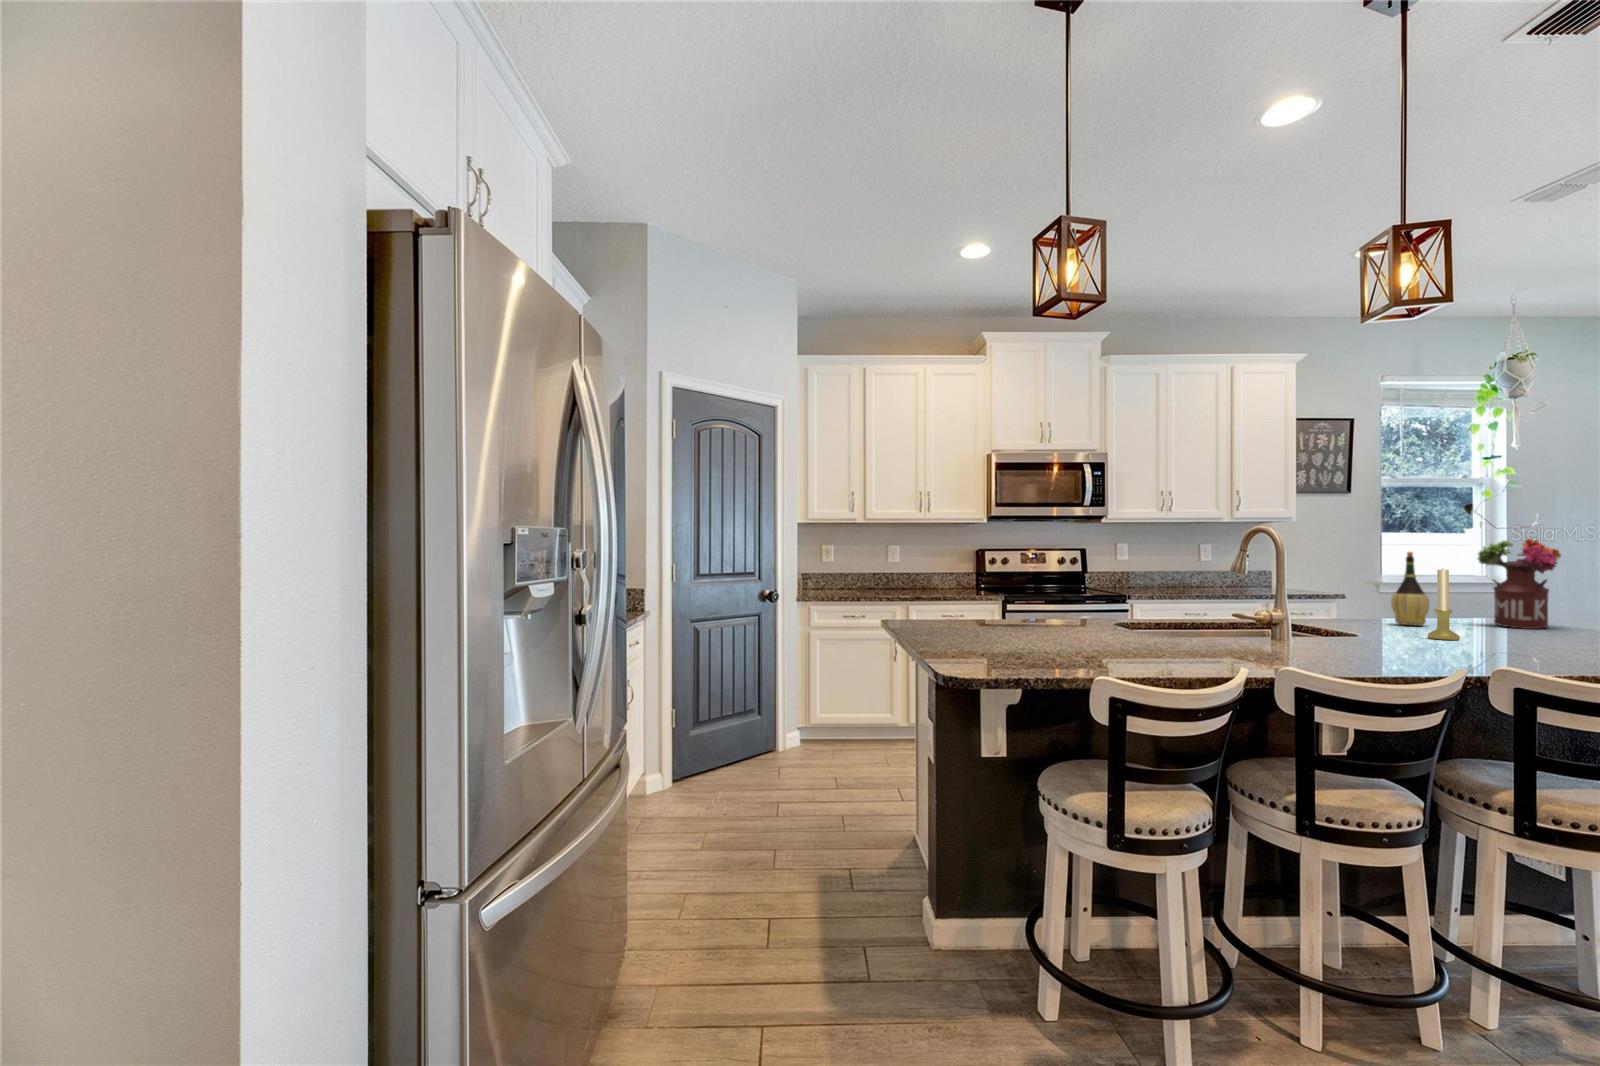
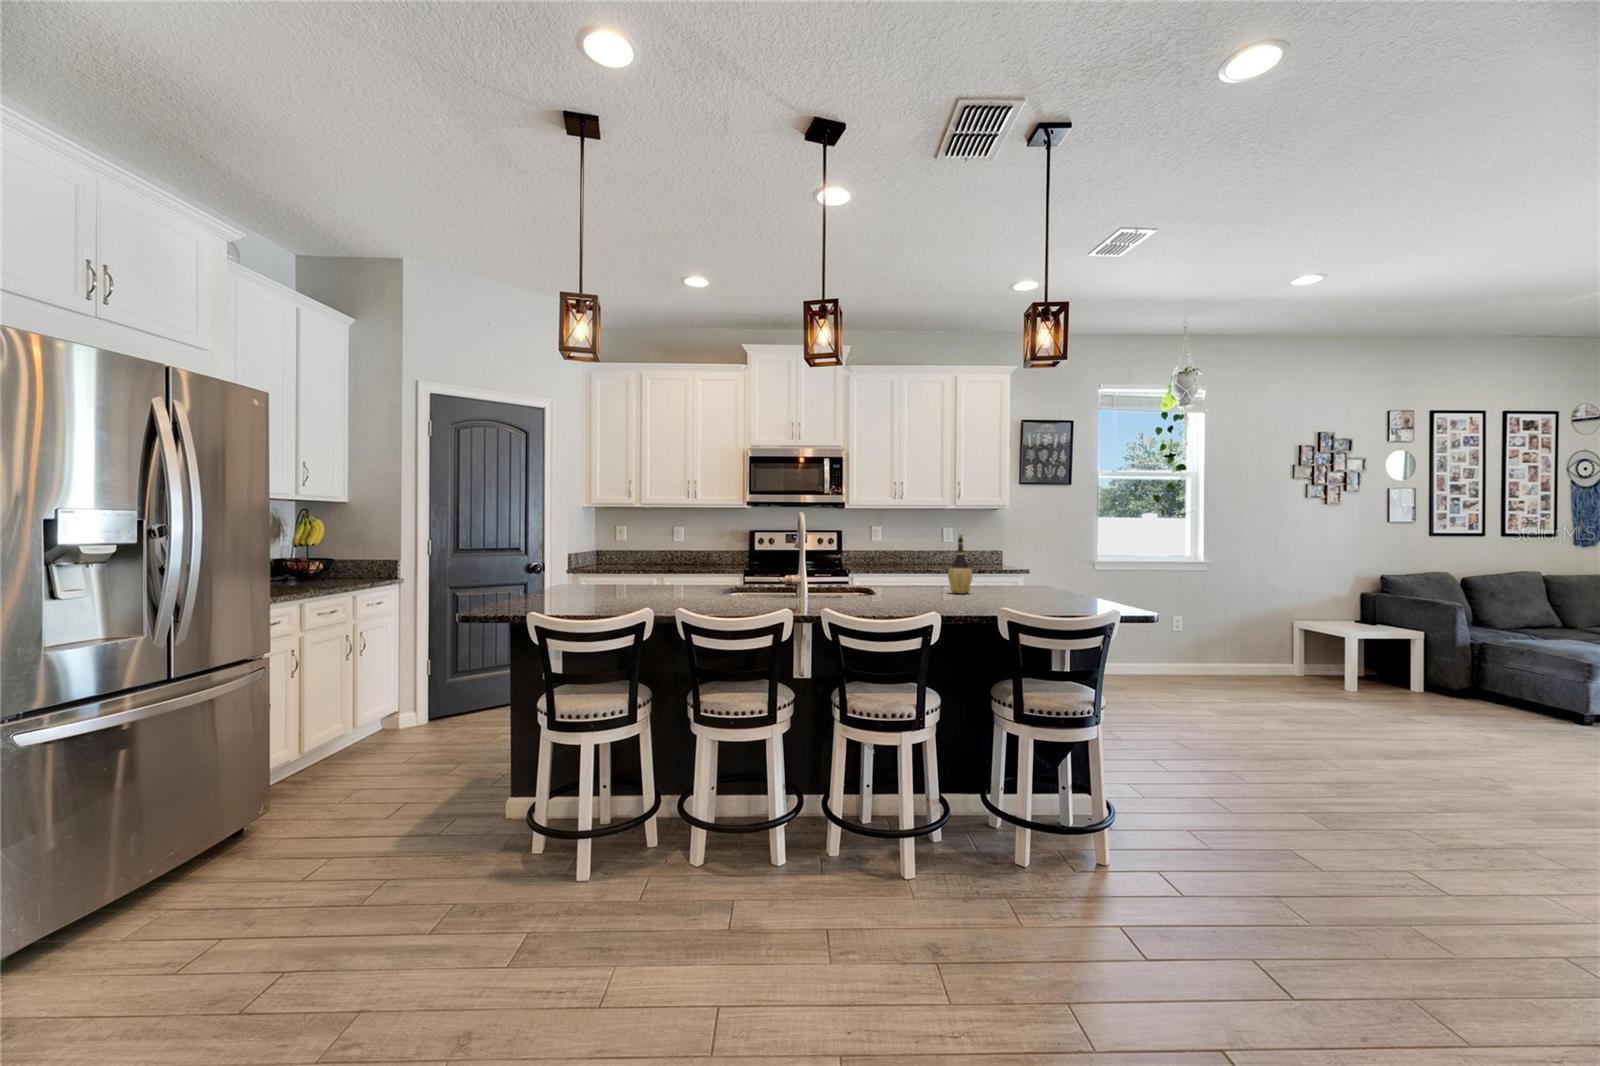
flower arrangement: present [1478,538,1561,629] -> none [1009,524,1064,596]
candle holder: present [1427,569,1460,640] -> none [919,546,939,604]

